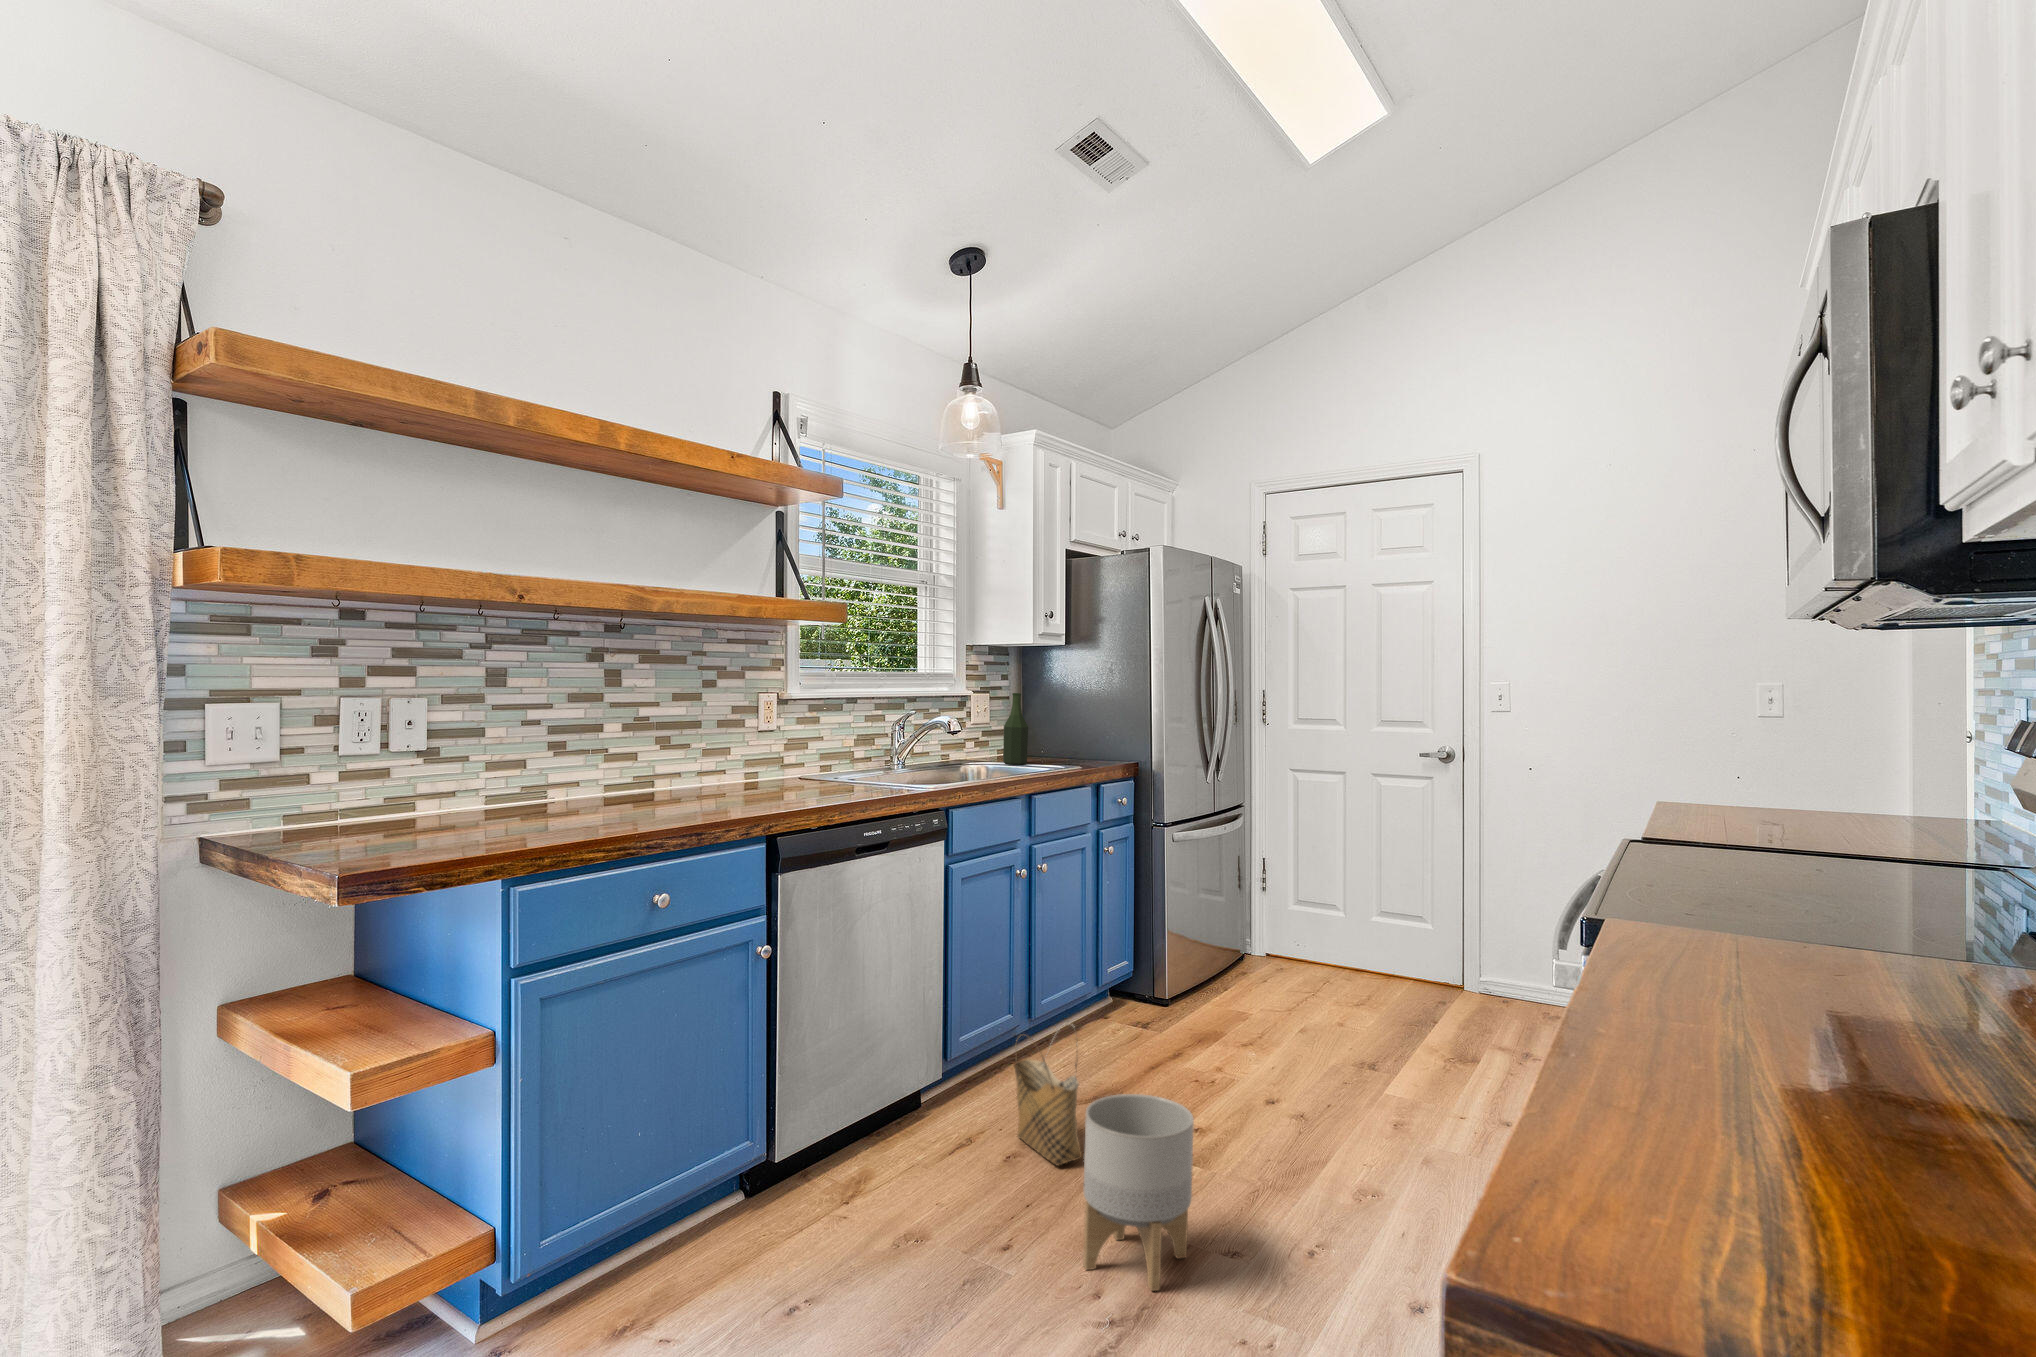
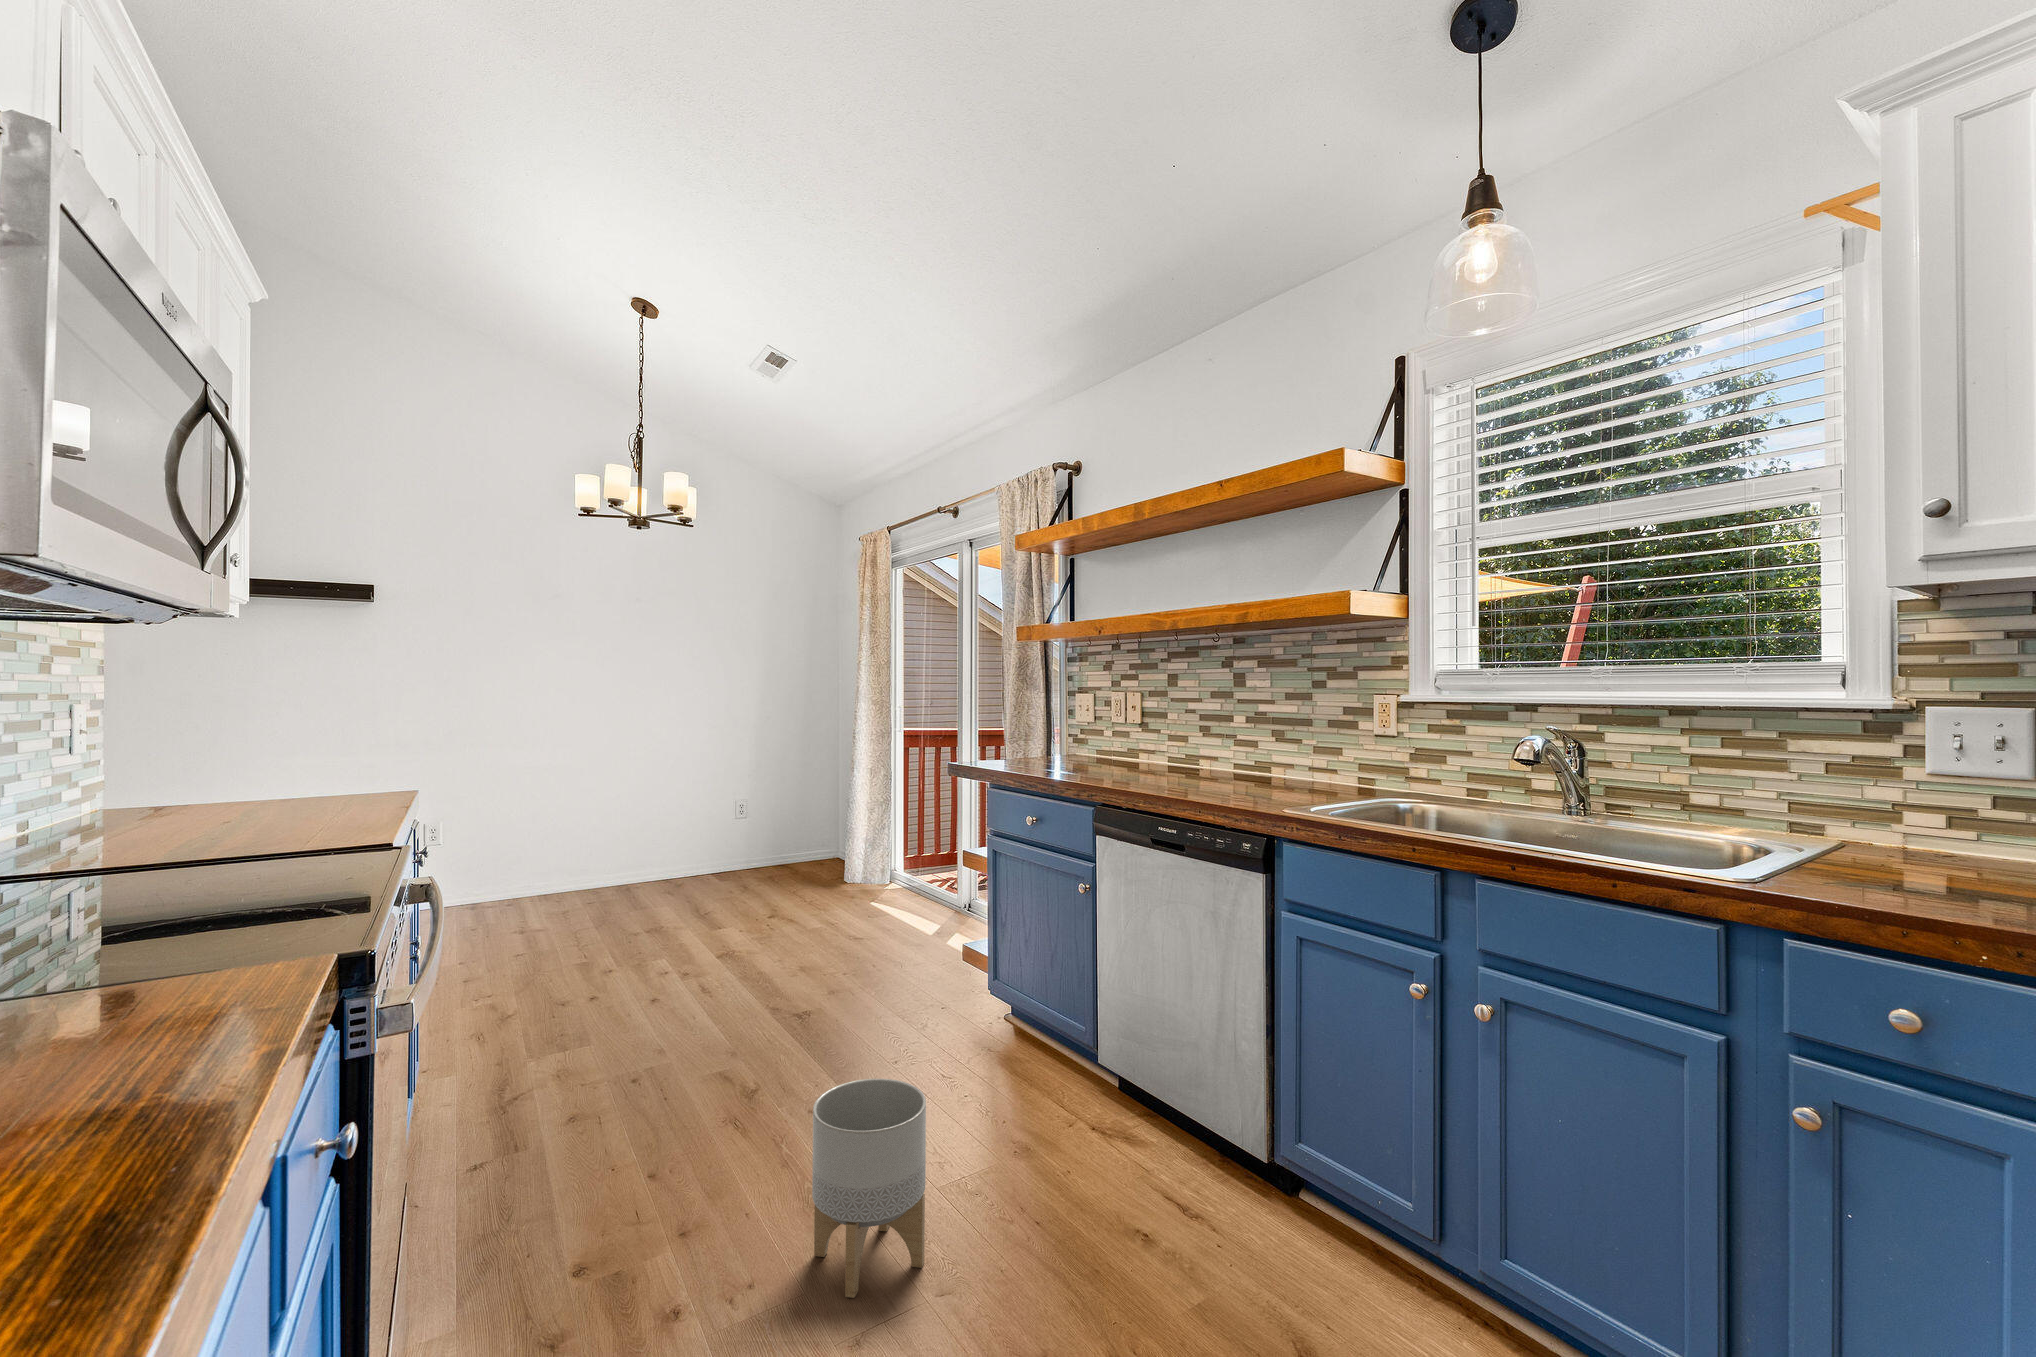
bottle: present [1003,693,1028,765] -> none [1890,699,1980,873]
woven basket: present [1014,1023,1082,1165] -> none [1081,1097,1196,1286]

